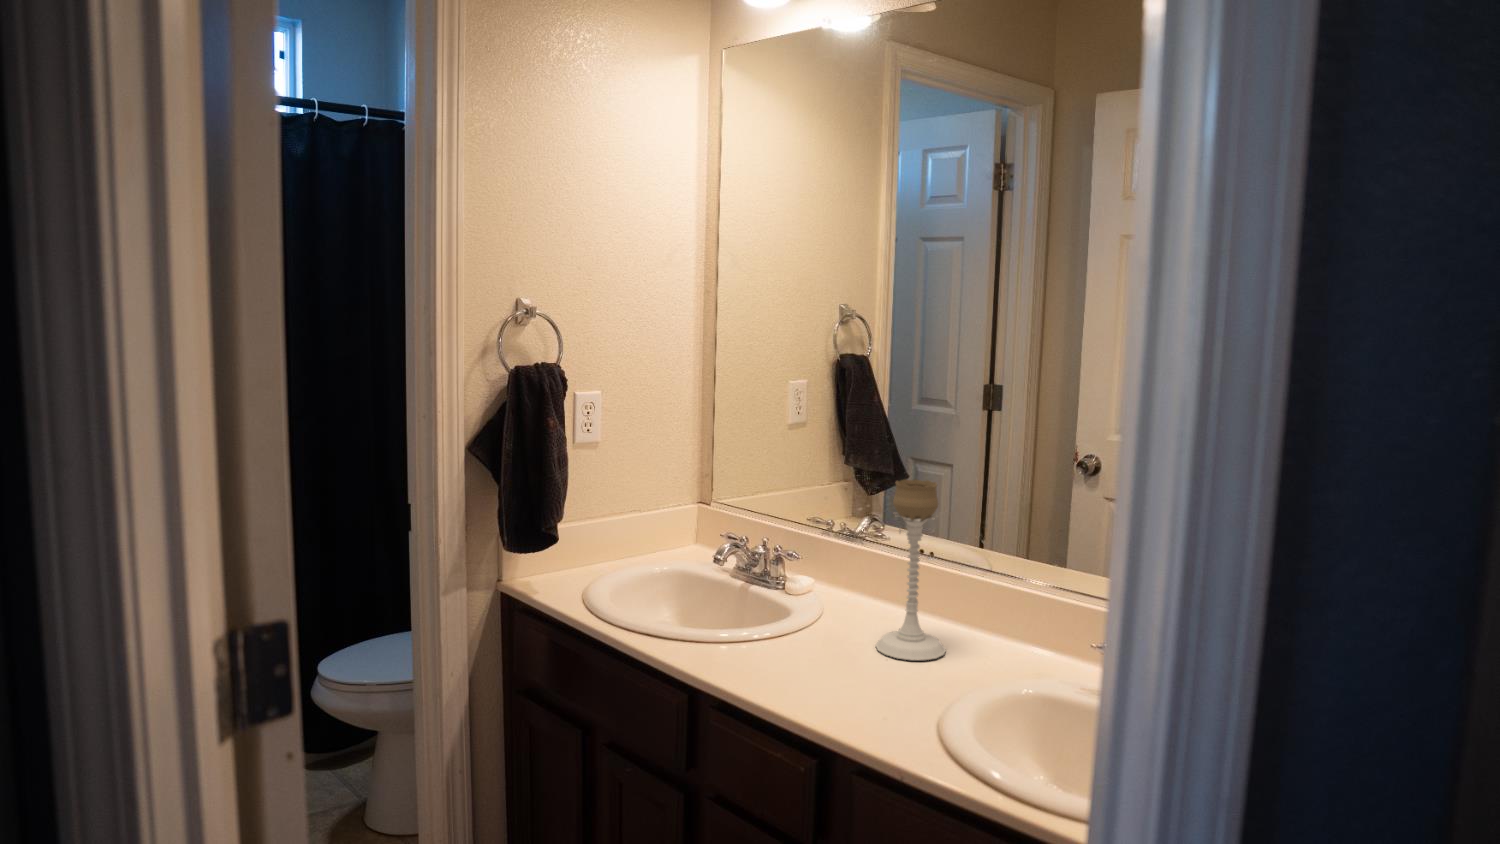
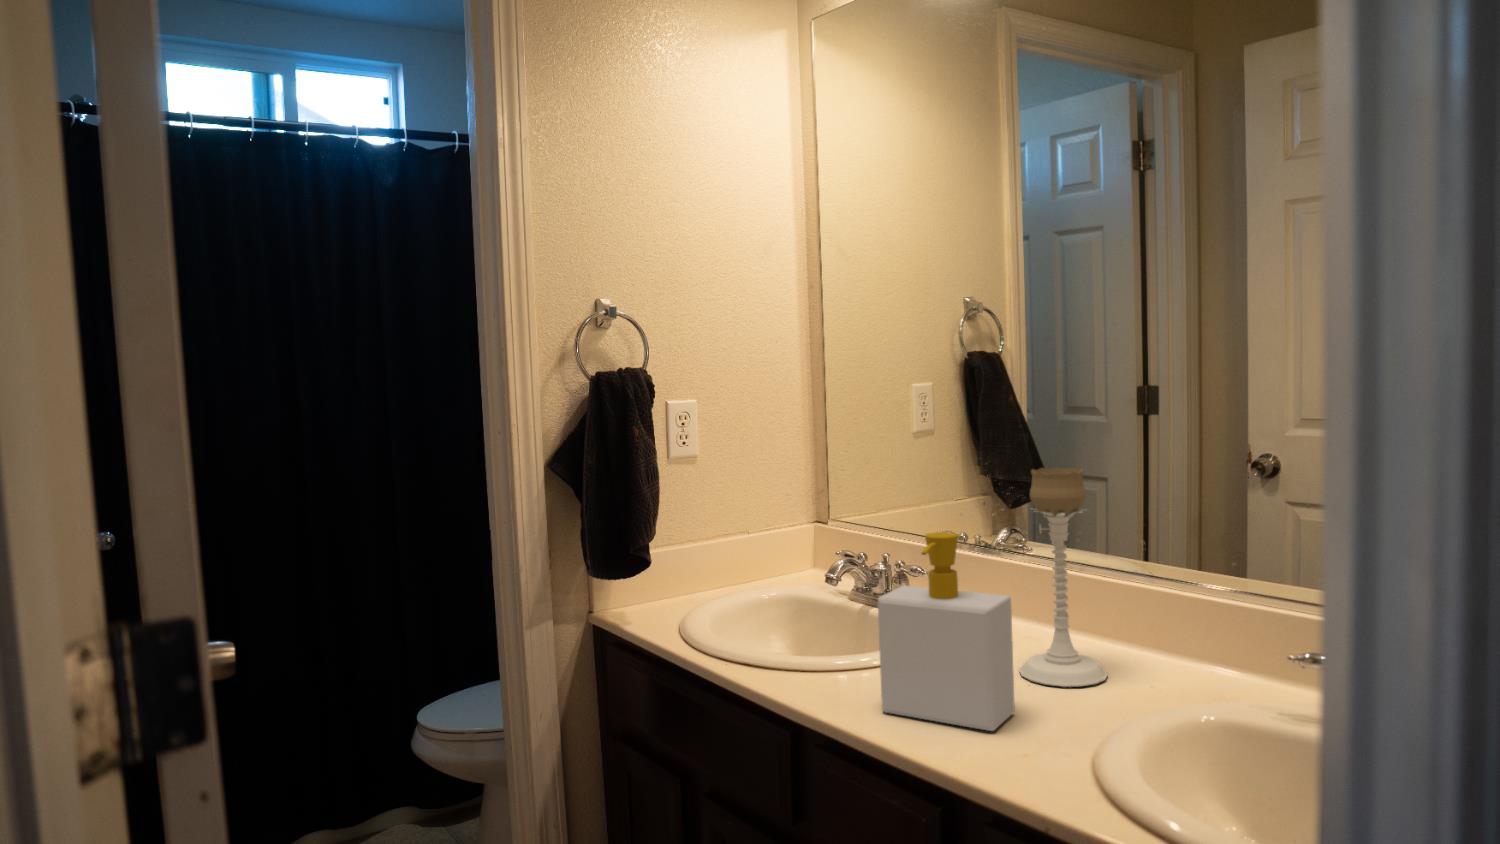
soap bottle: none [765,534,875,699] -> present [878,532,1015,731]

